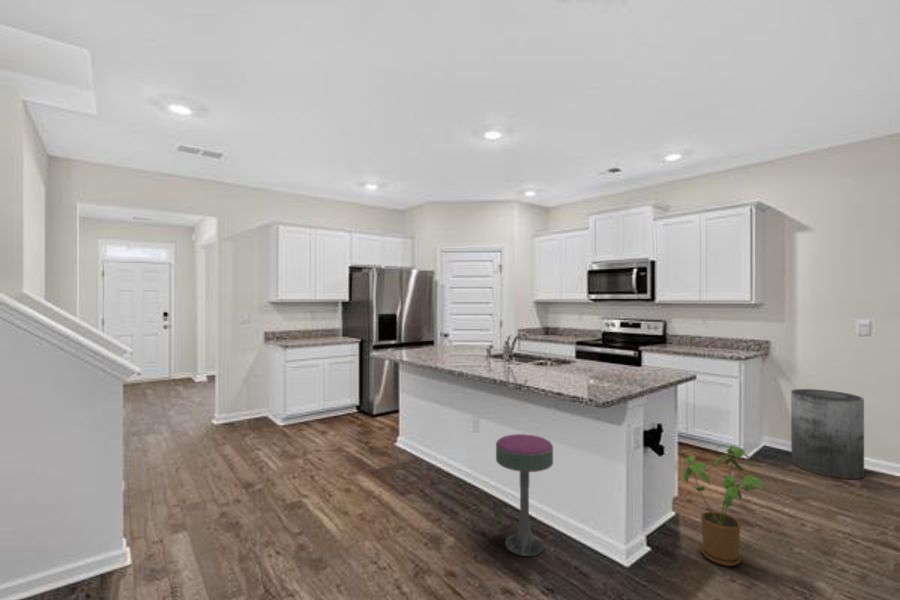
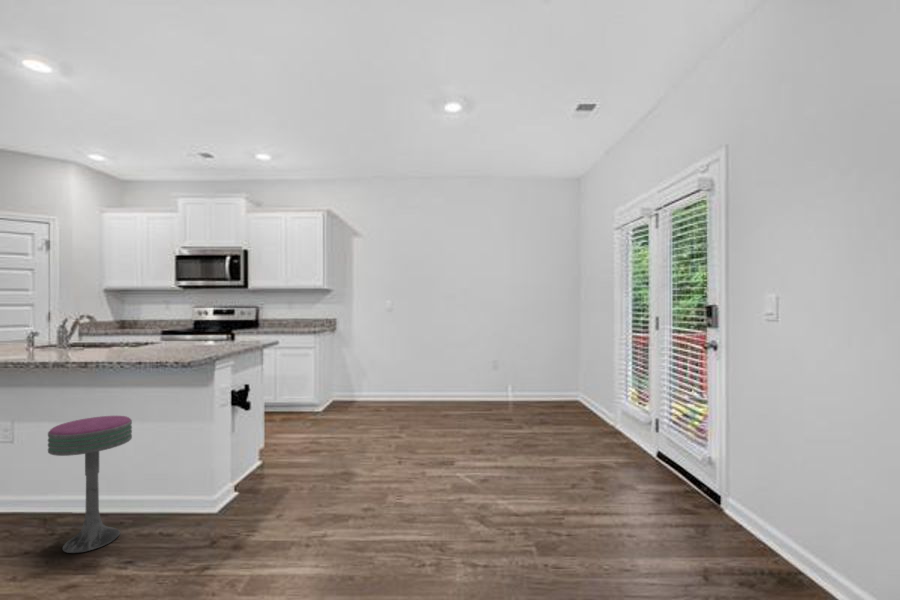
trash can: present [791,389,864,479] -> none [349,351,389,410]
house plant: present [684,445,766,566] -> none [267,388,328,484]

